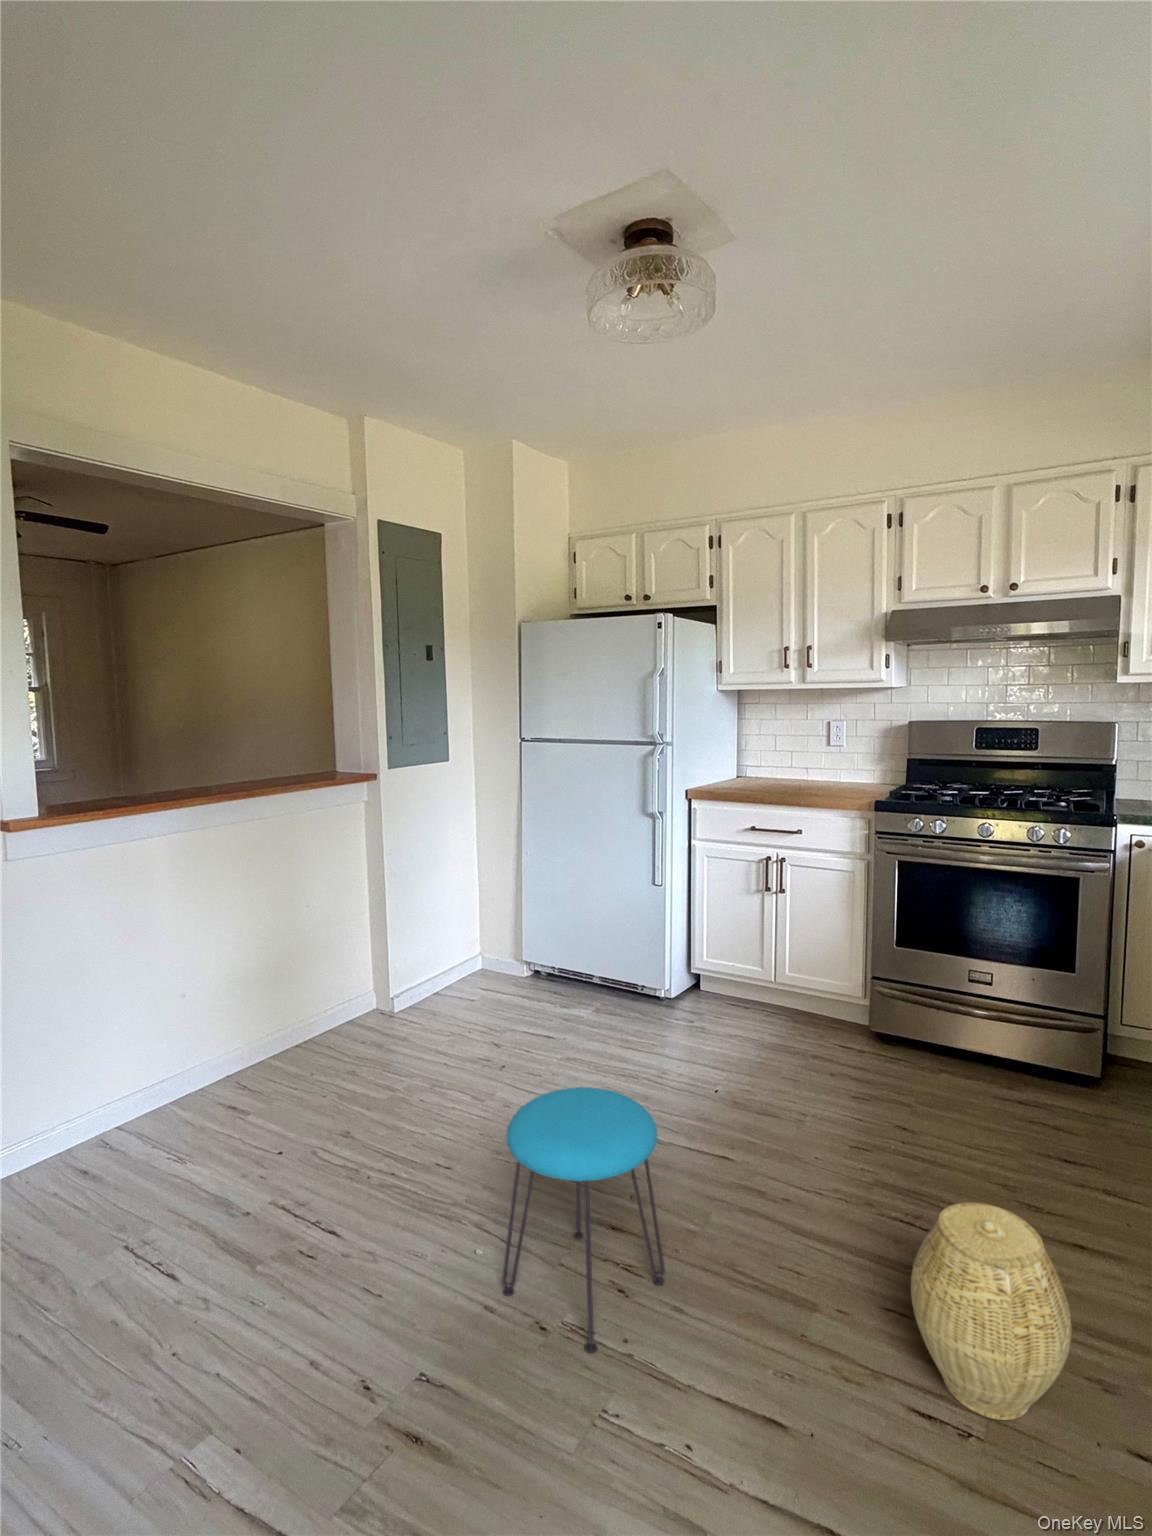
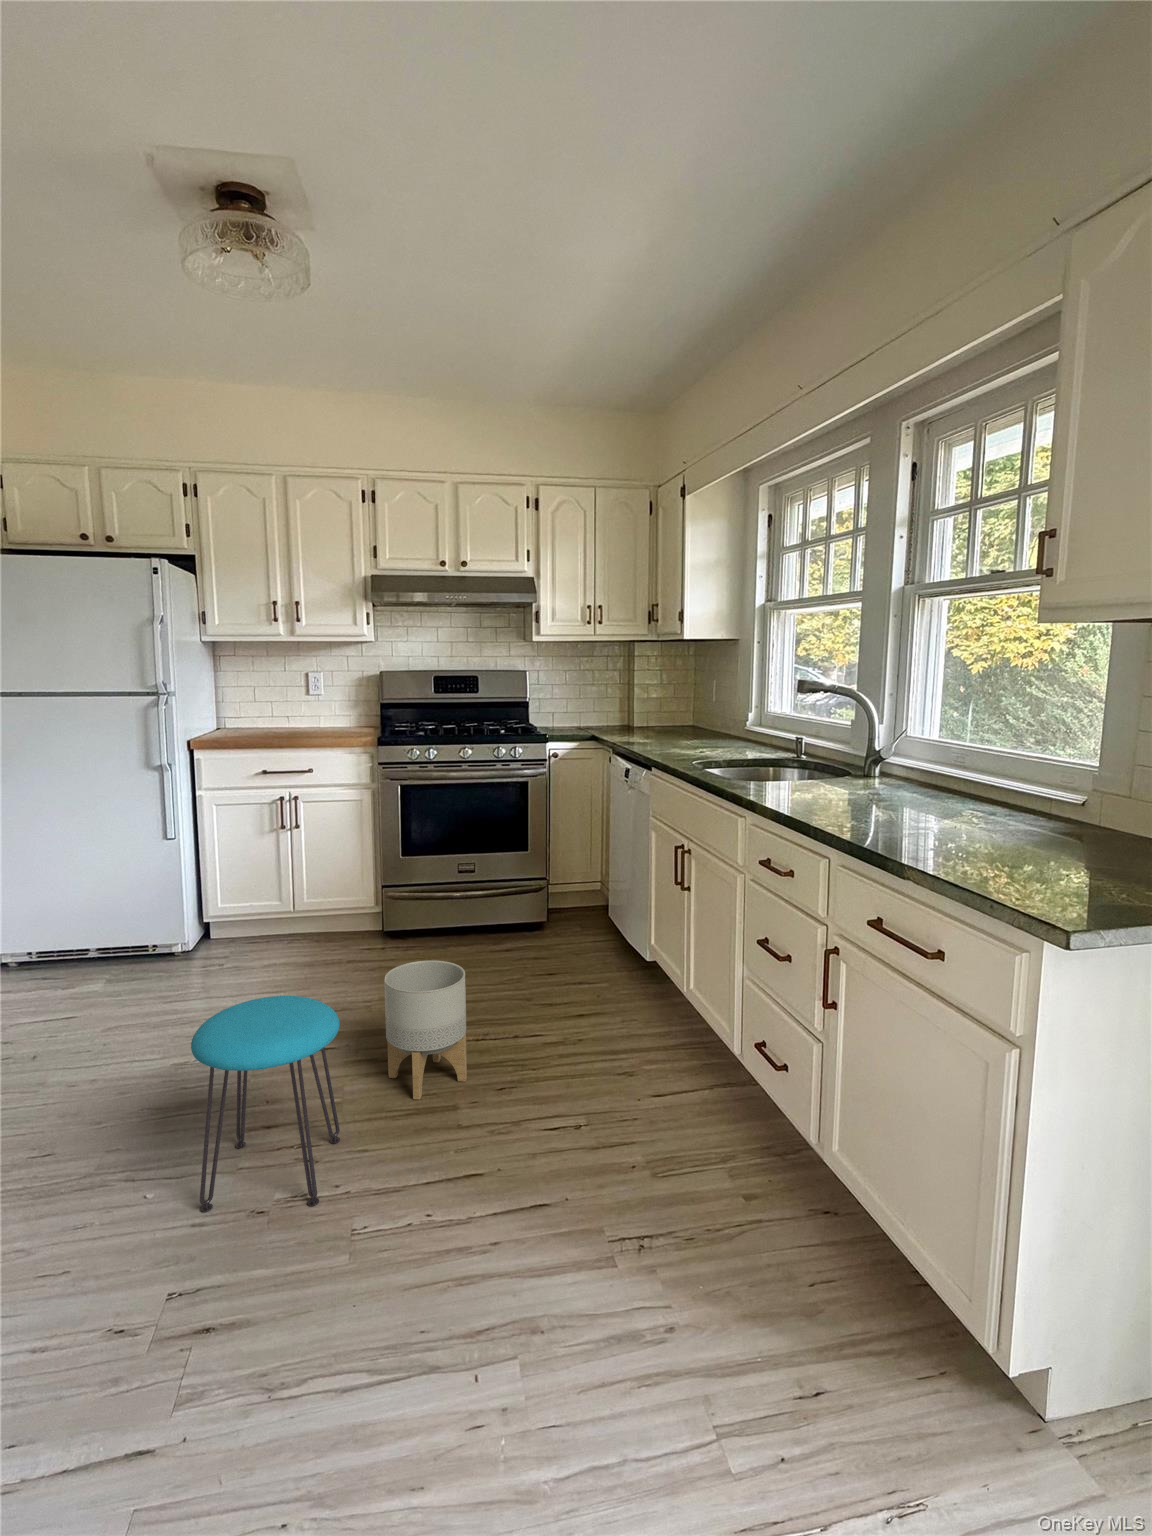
planter: none [754,1096,860,1282] -> present [384,960,467,1100]
woven basket: present [911,1203,1071,1420] -> none [523,979,616,1107]

